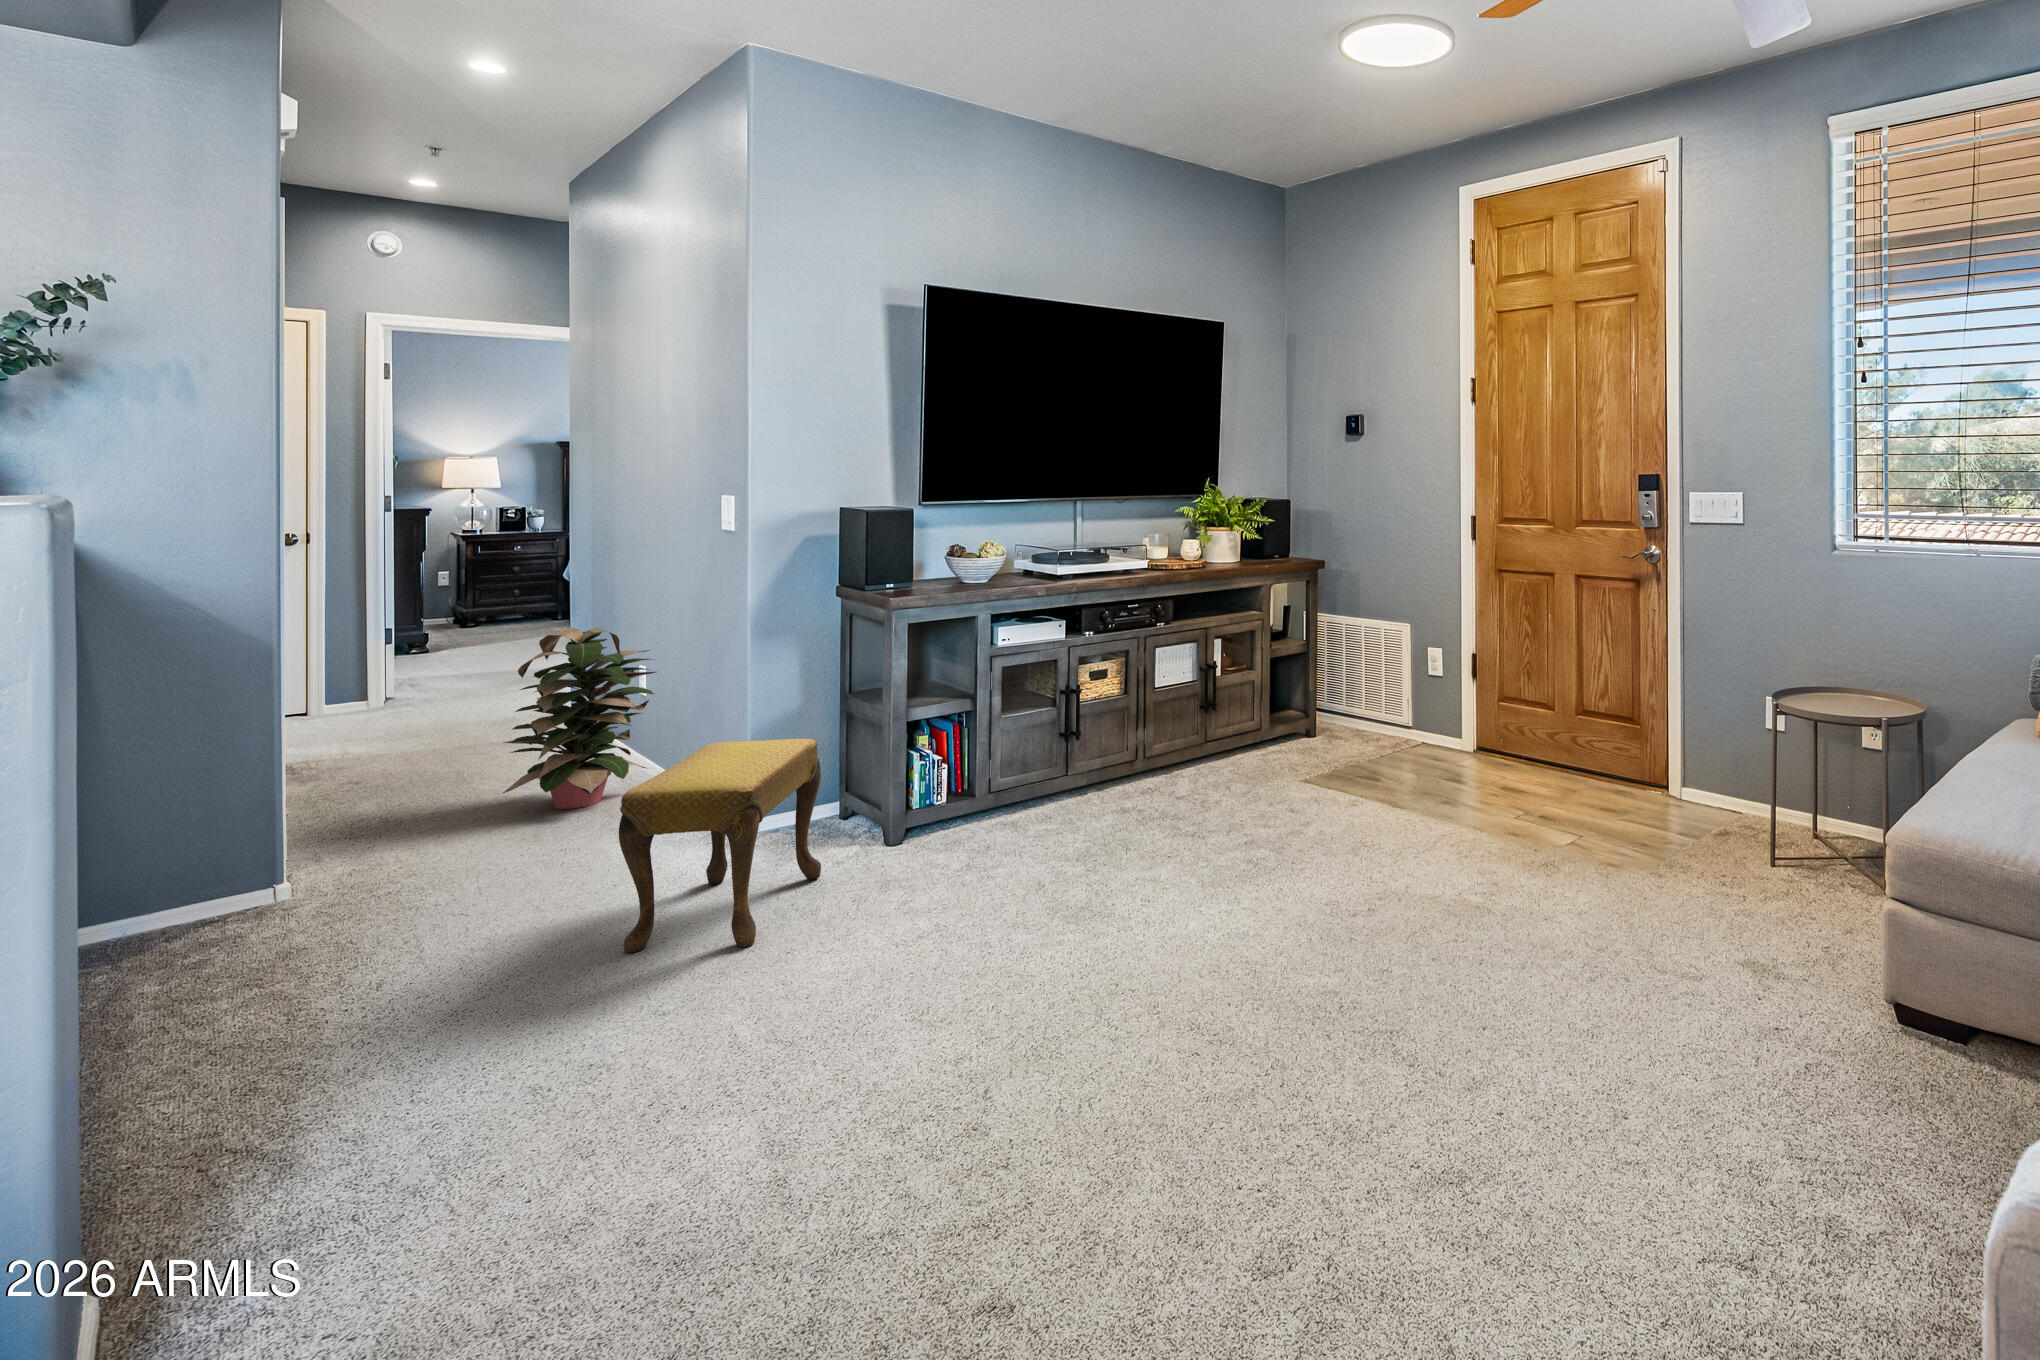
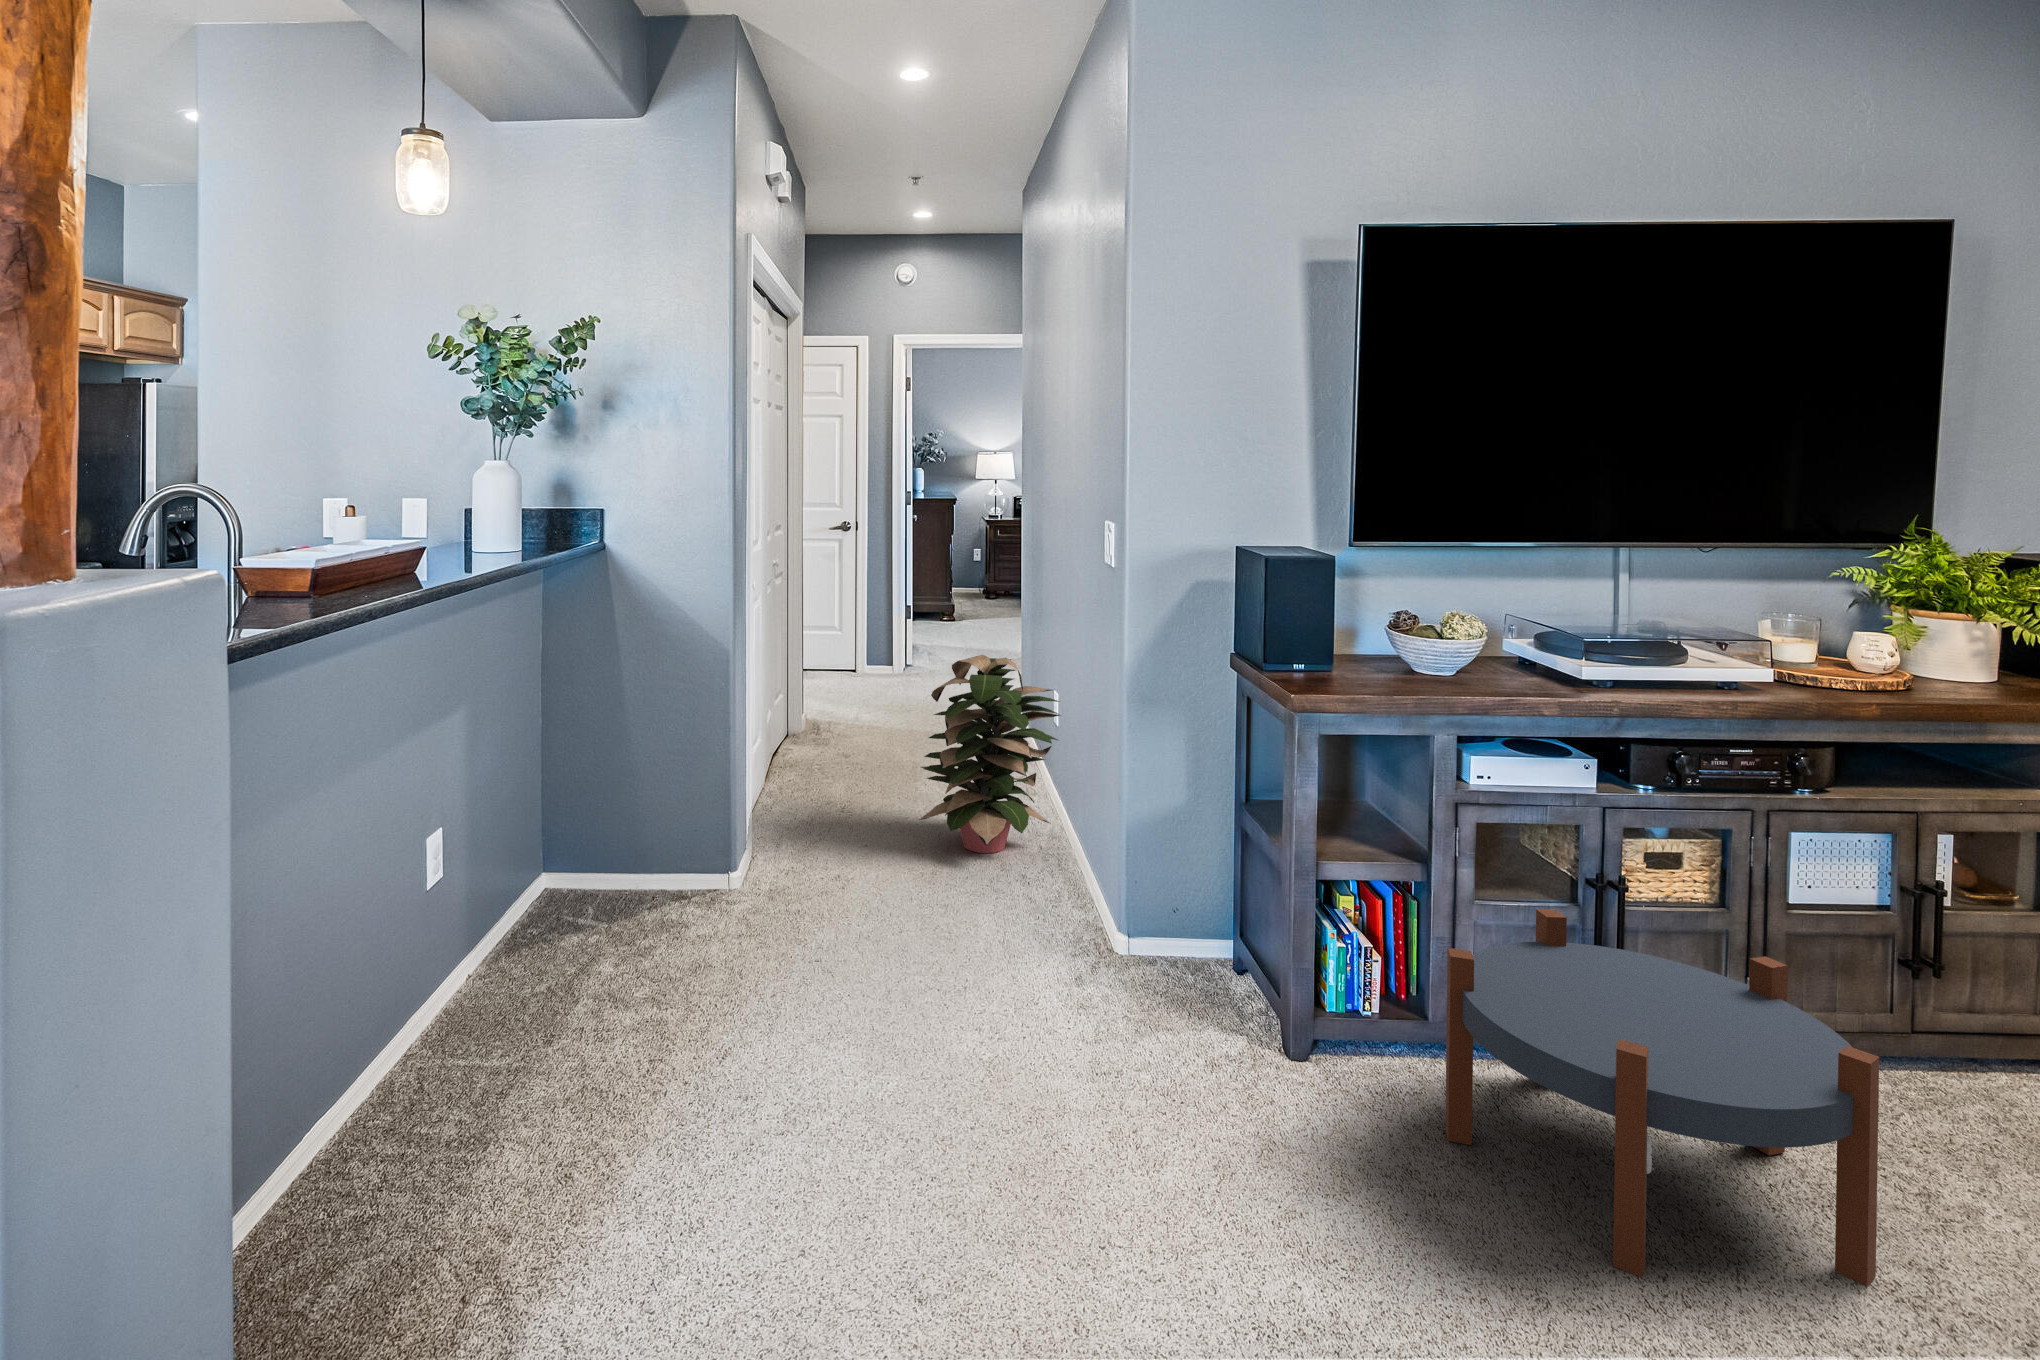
side table: none [991,707,1190,870] -> present [1445,909,1879,1286]
footstool: present [619,739,821,953] -> none [926,854,1185,1185]

